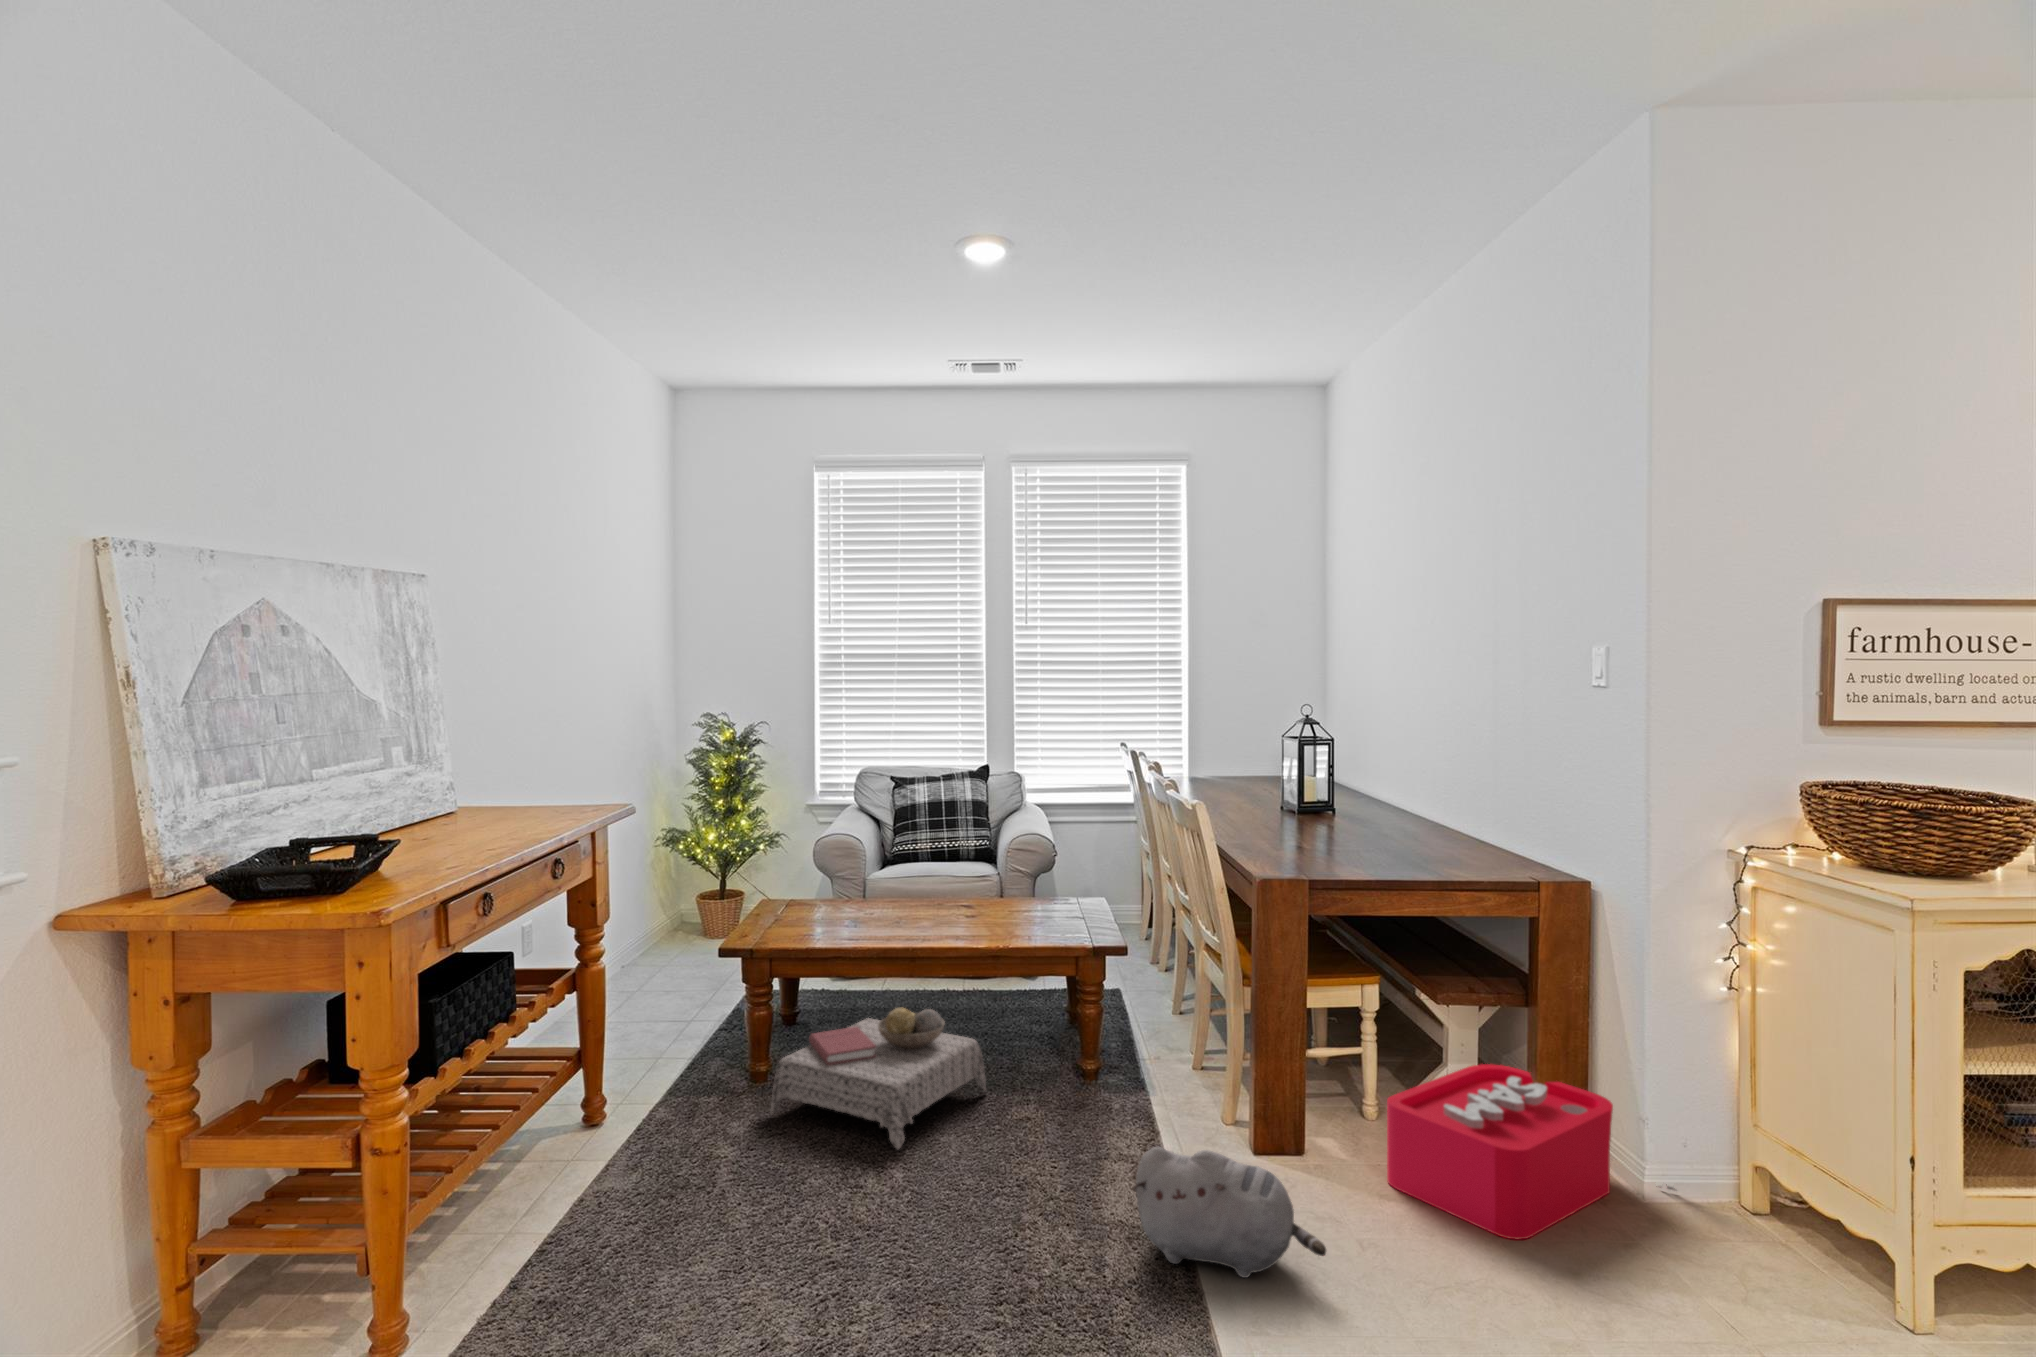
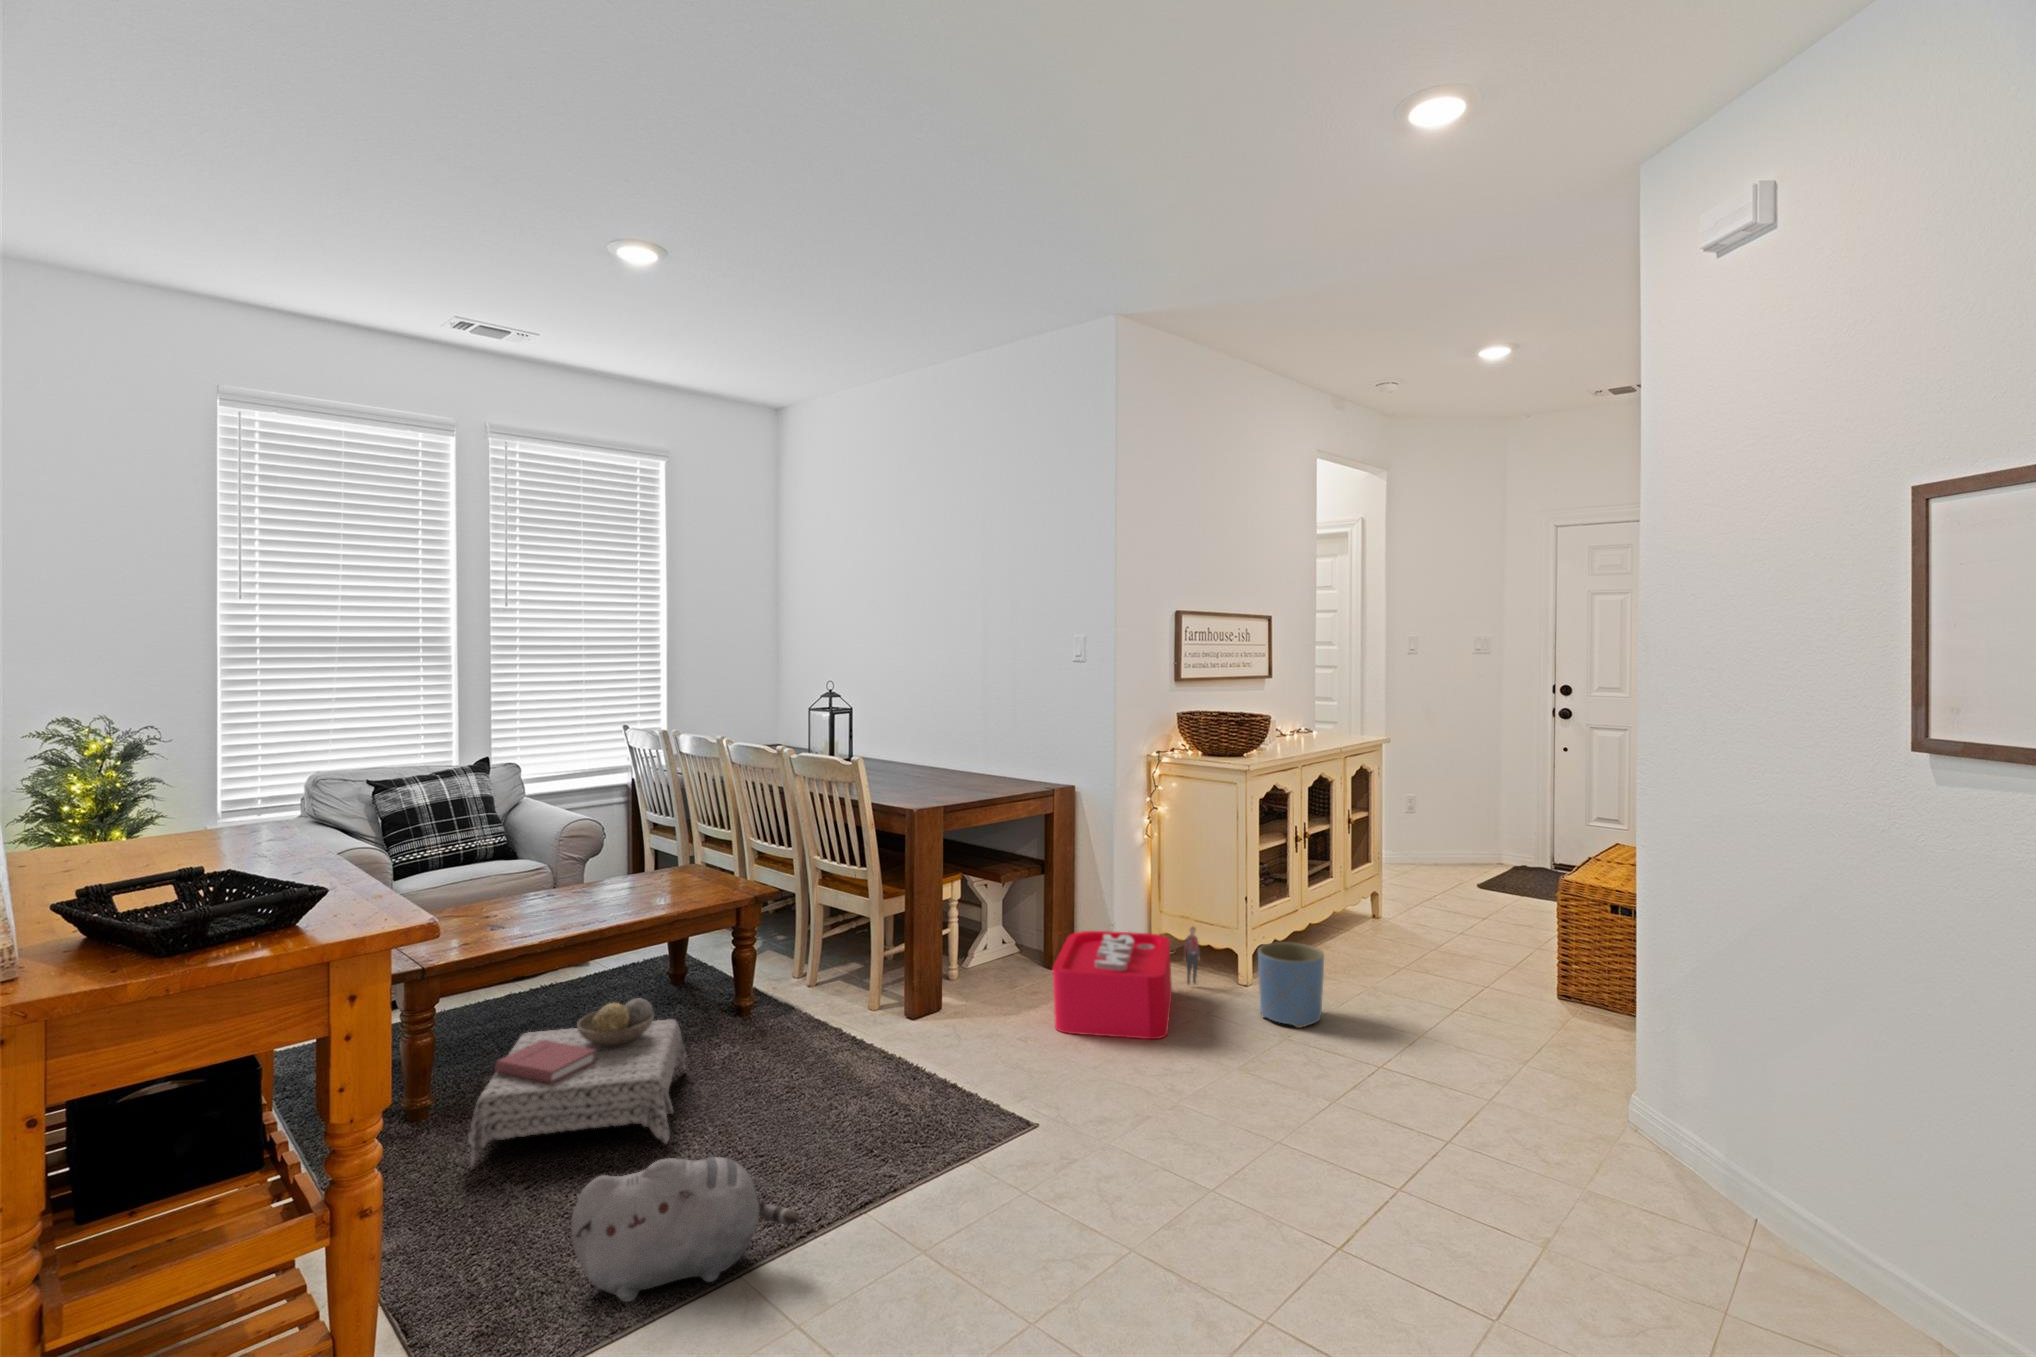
plush toy: present [1133,1147,1326,1278] -> present [571,1157,799,1302]
planter: none [1715,1158,1842,1311] -> present [1258,942,1324,1028]

